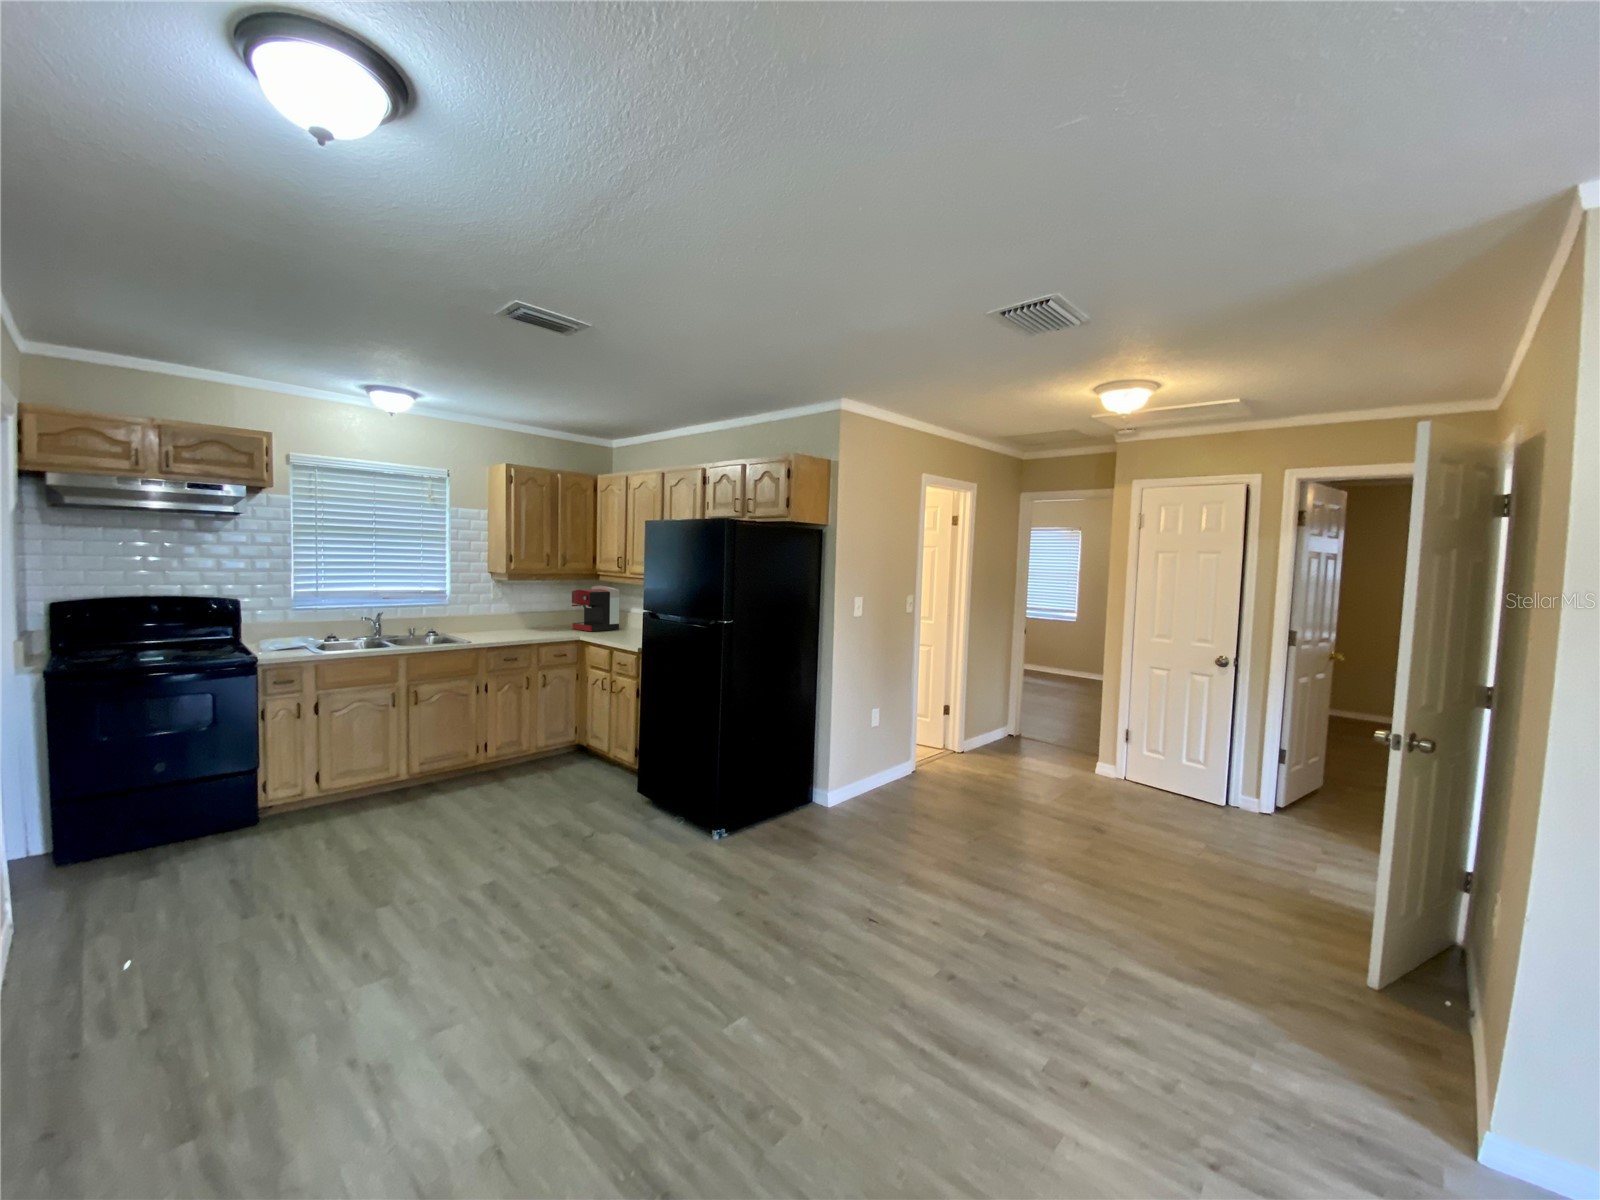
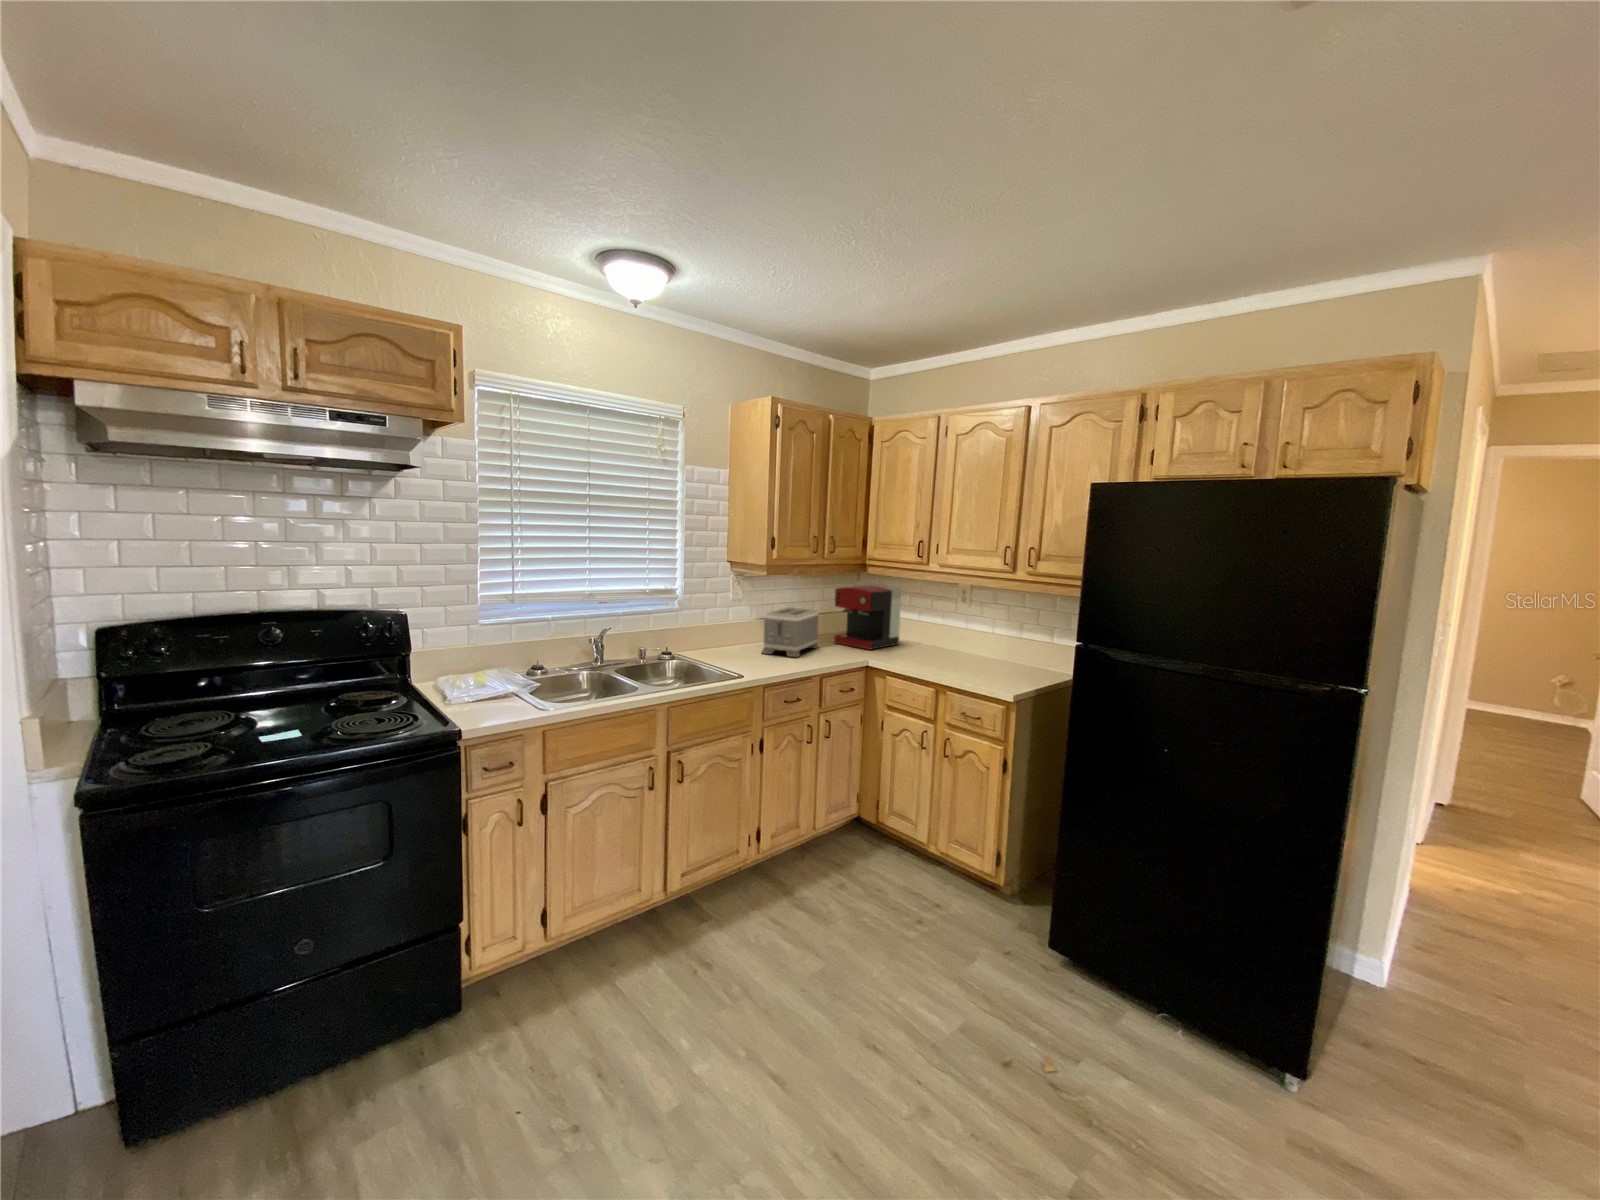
toaster: none [507,604,556,635] -> present [762,607,818,657]

